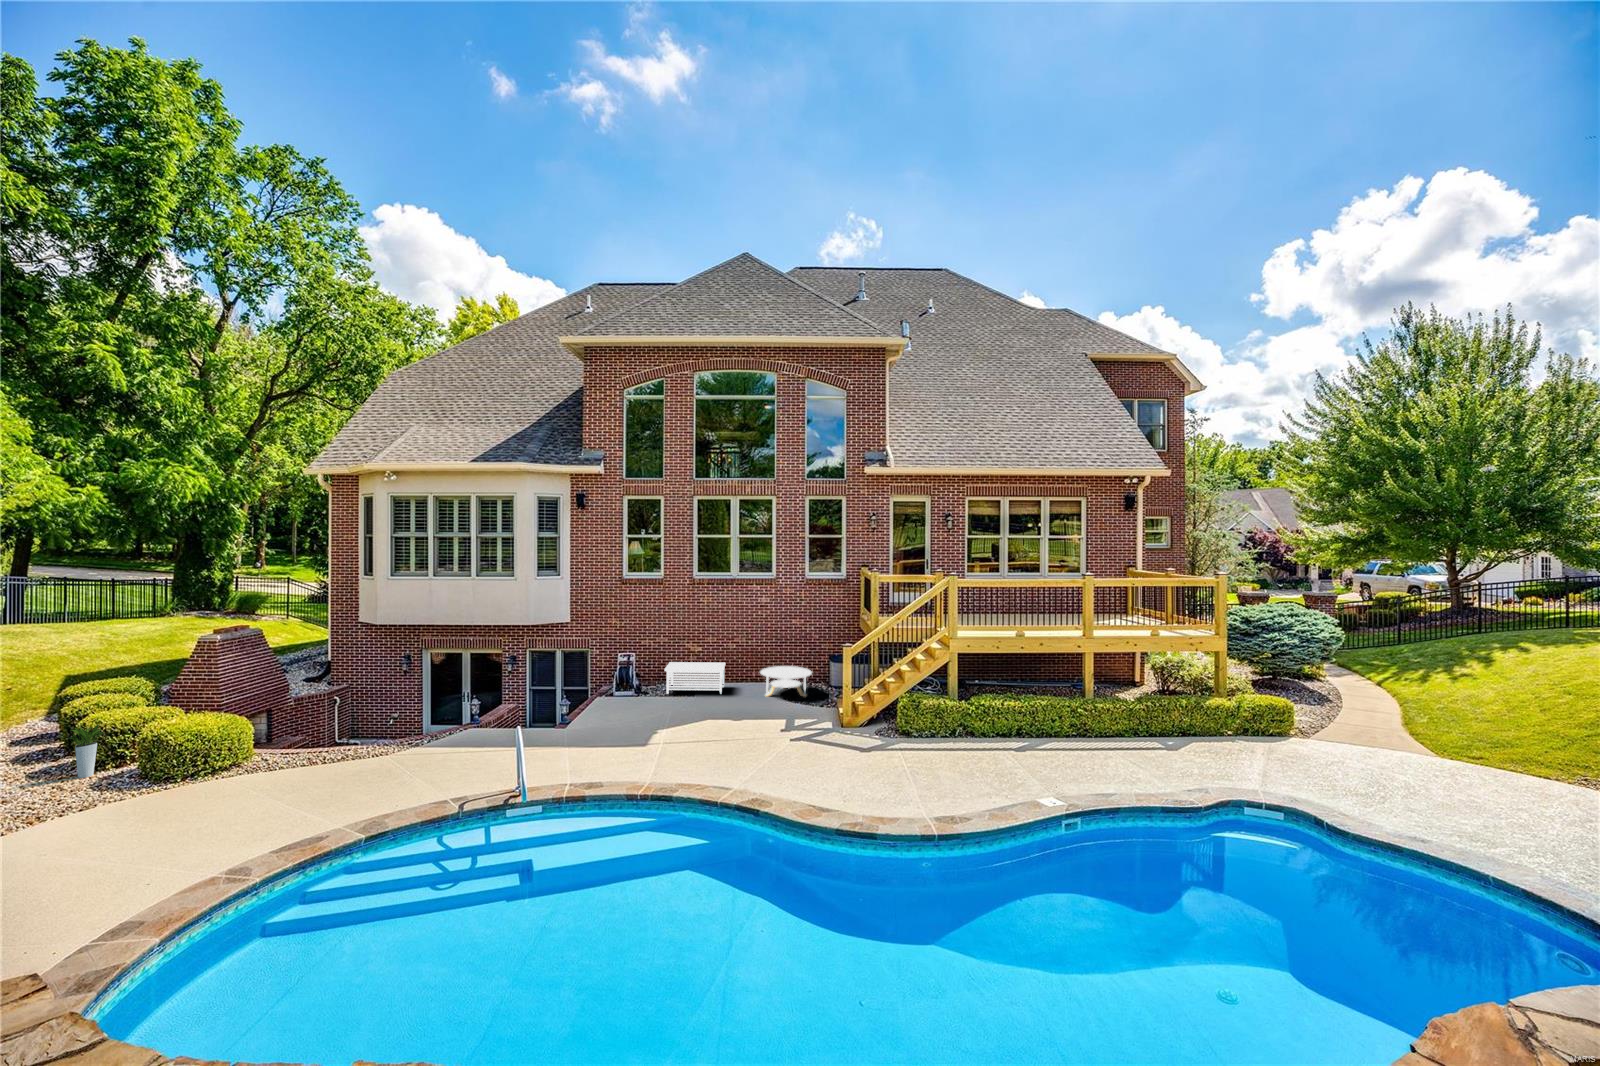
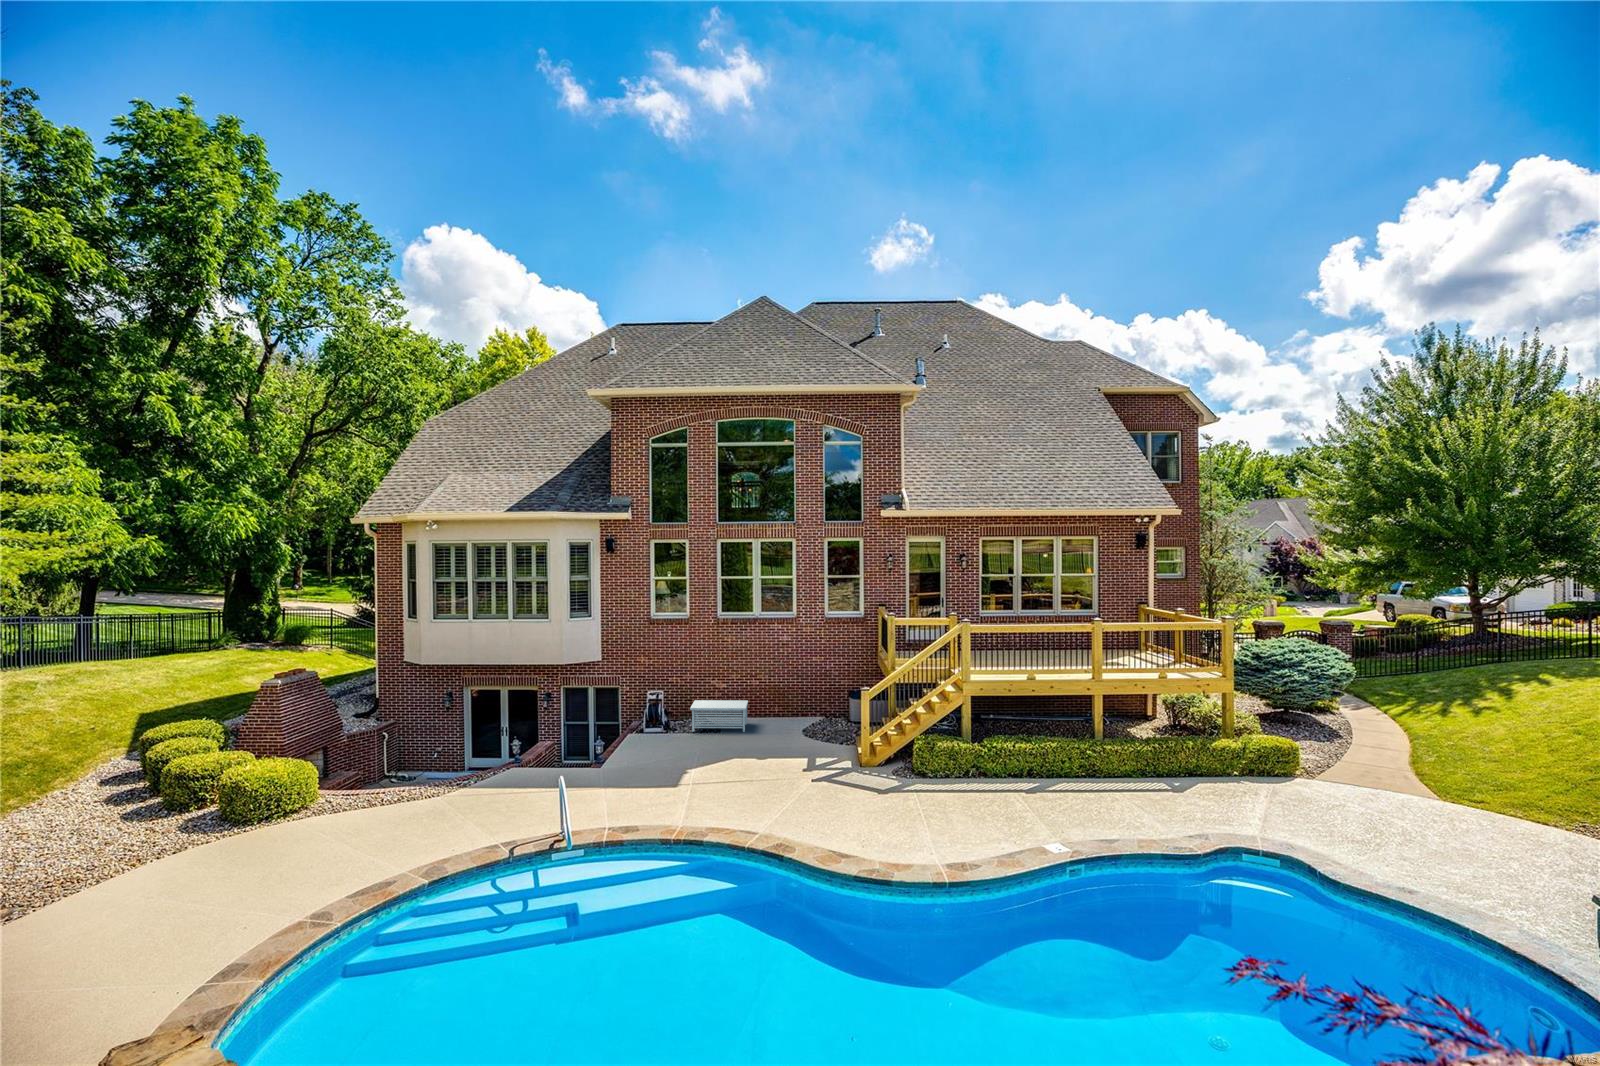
round table: present [760,666,812,697] -> none [781,704,832,735]
planter: present [70,725,103,778] -> none [160,771,192,820]

